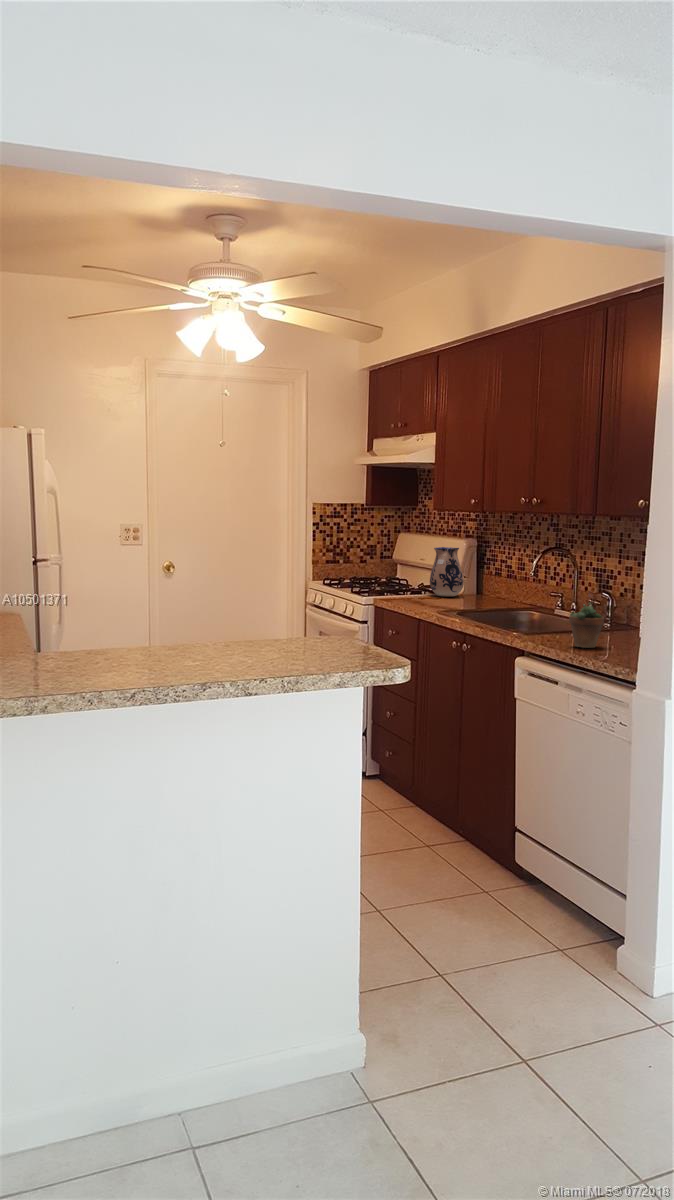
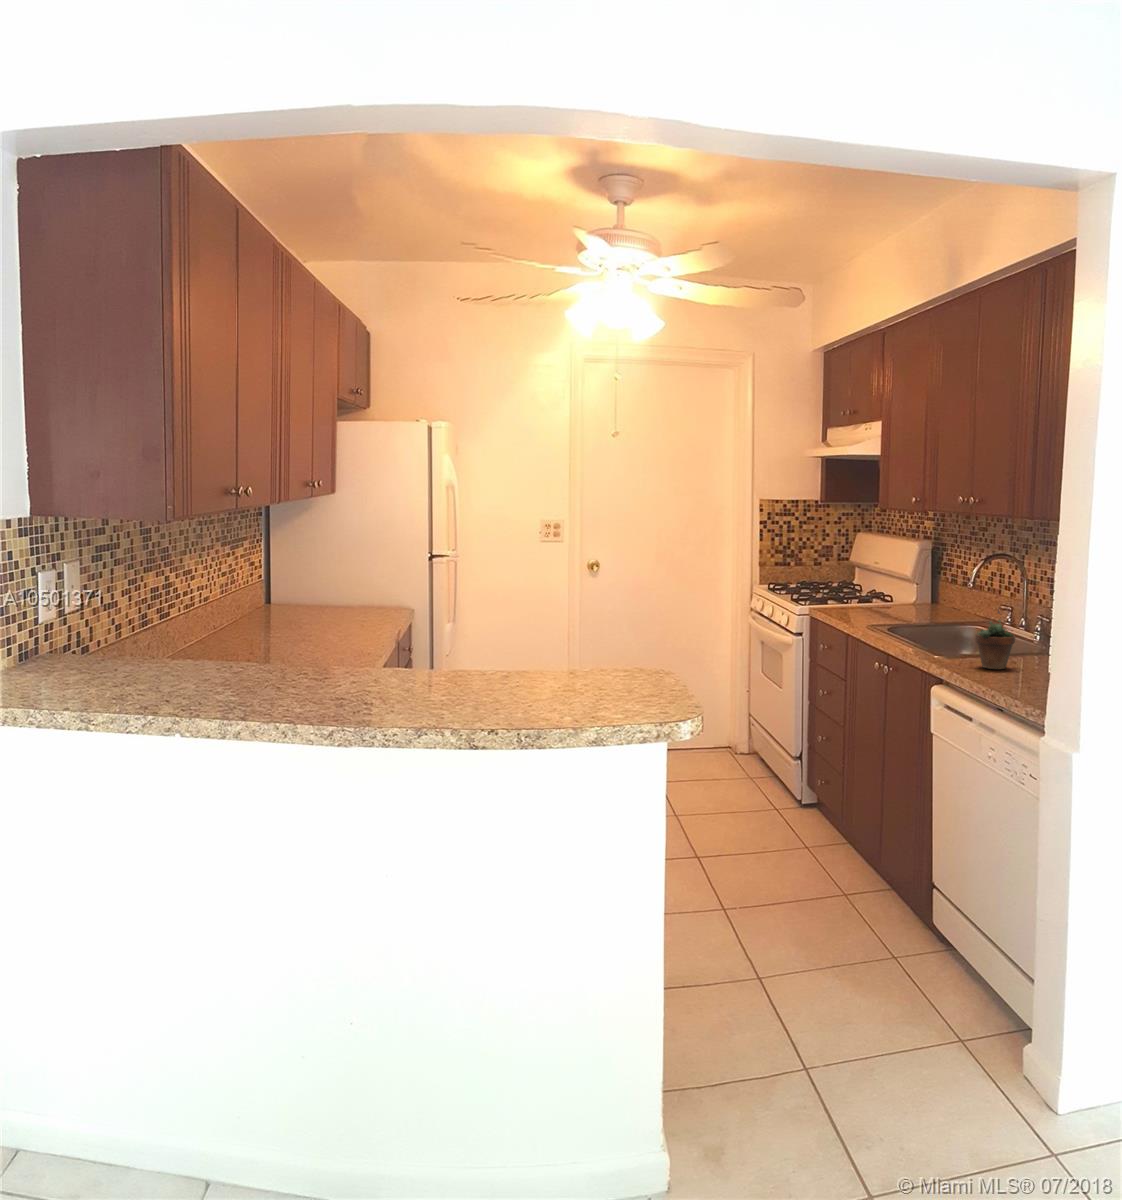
ceramic pitcher: present [430,547,464,597] -> none [875,550,914,605]

